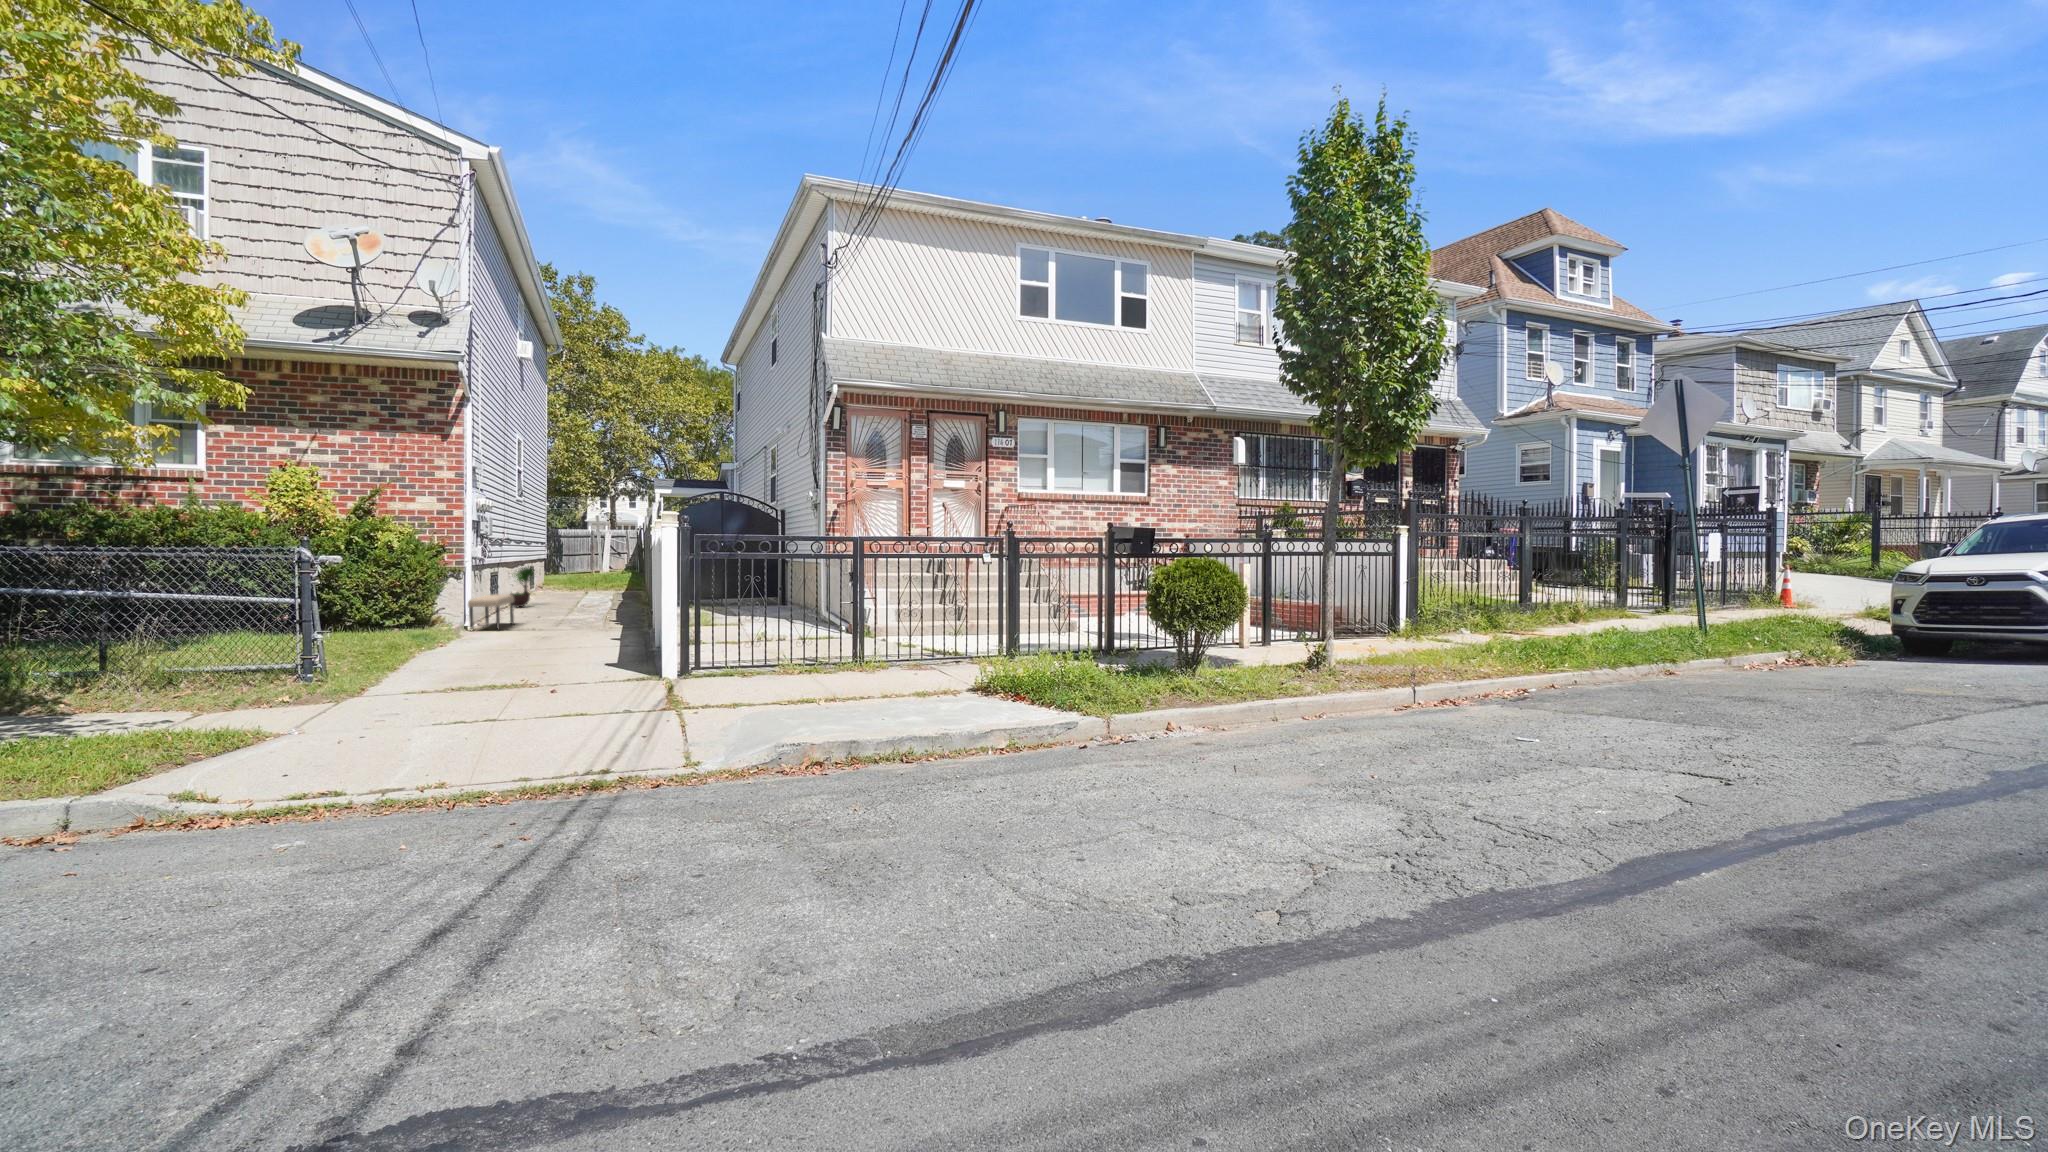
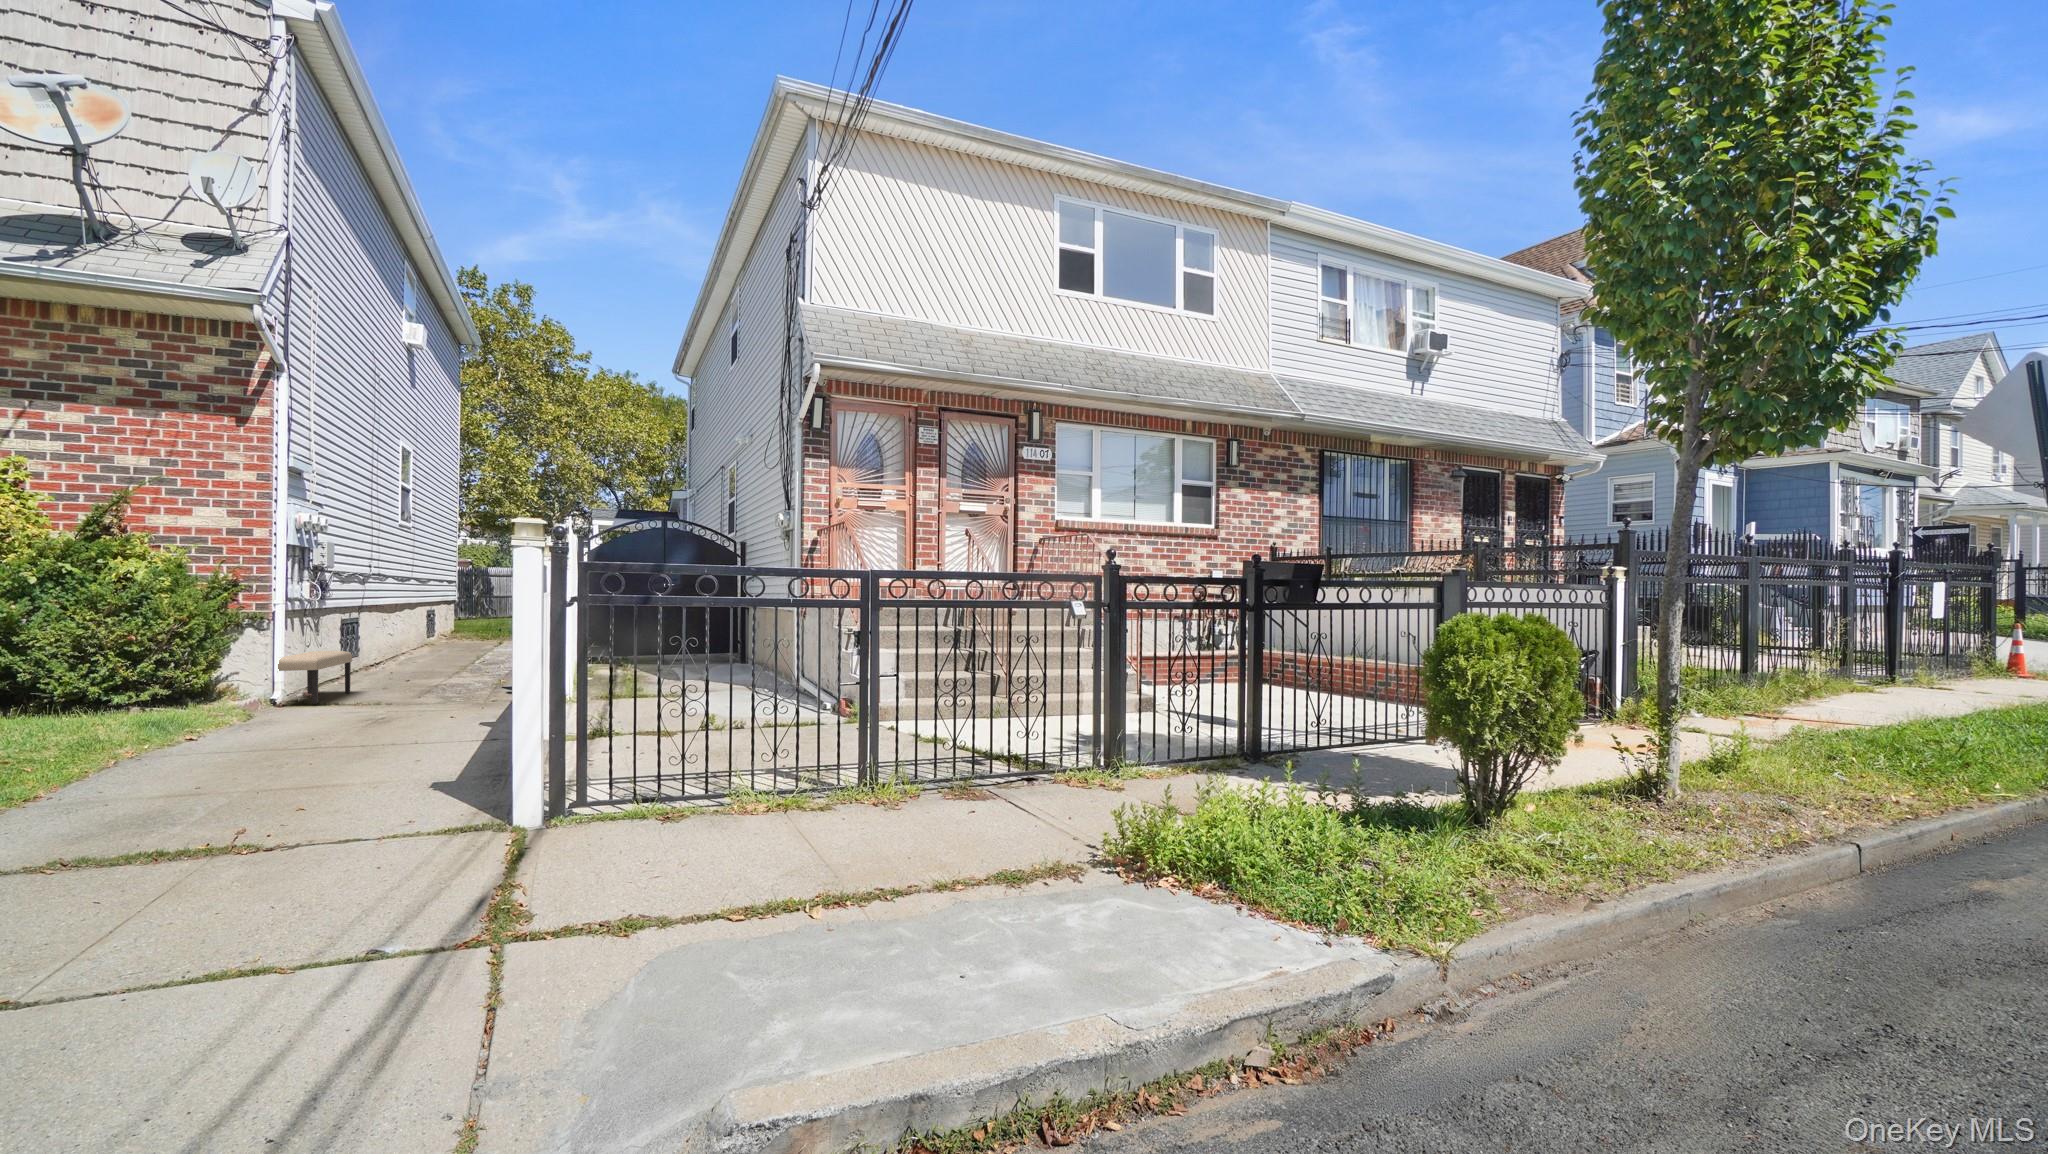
potted tree: present [510,566,535,607] -> none [369,604,409,664]

